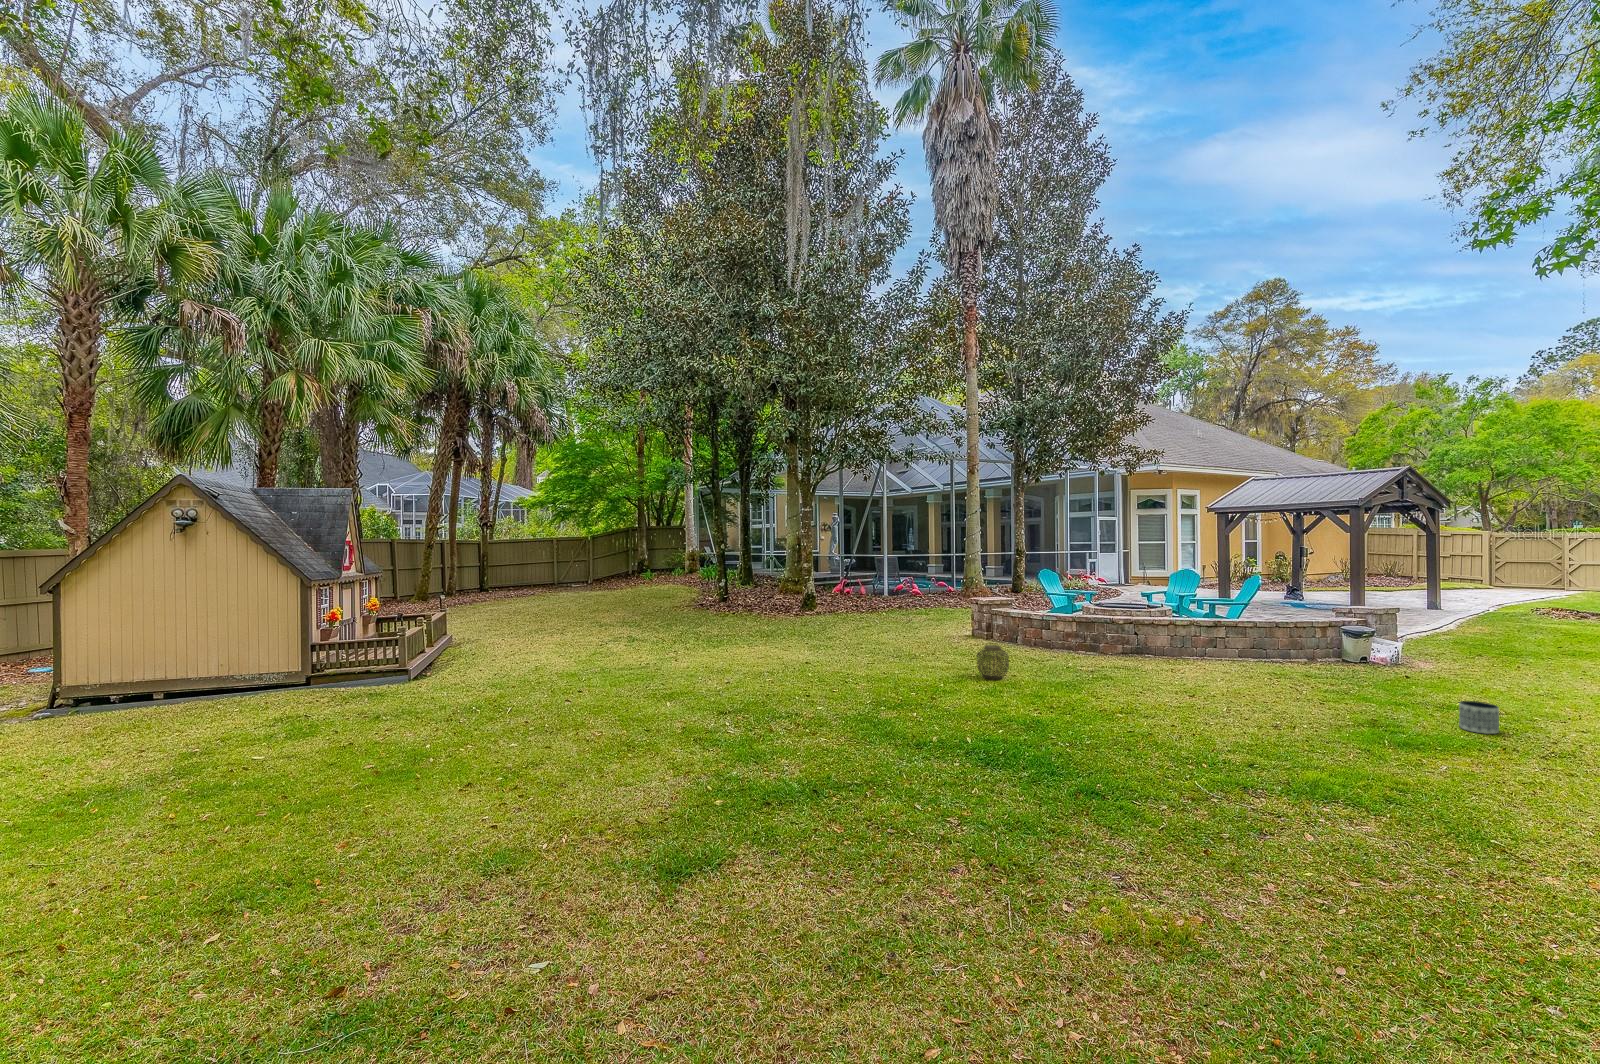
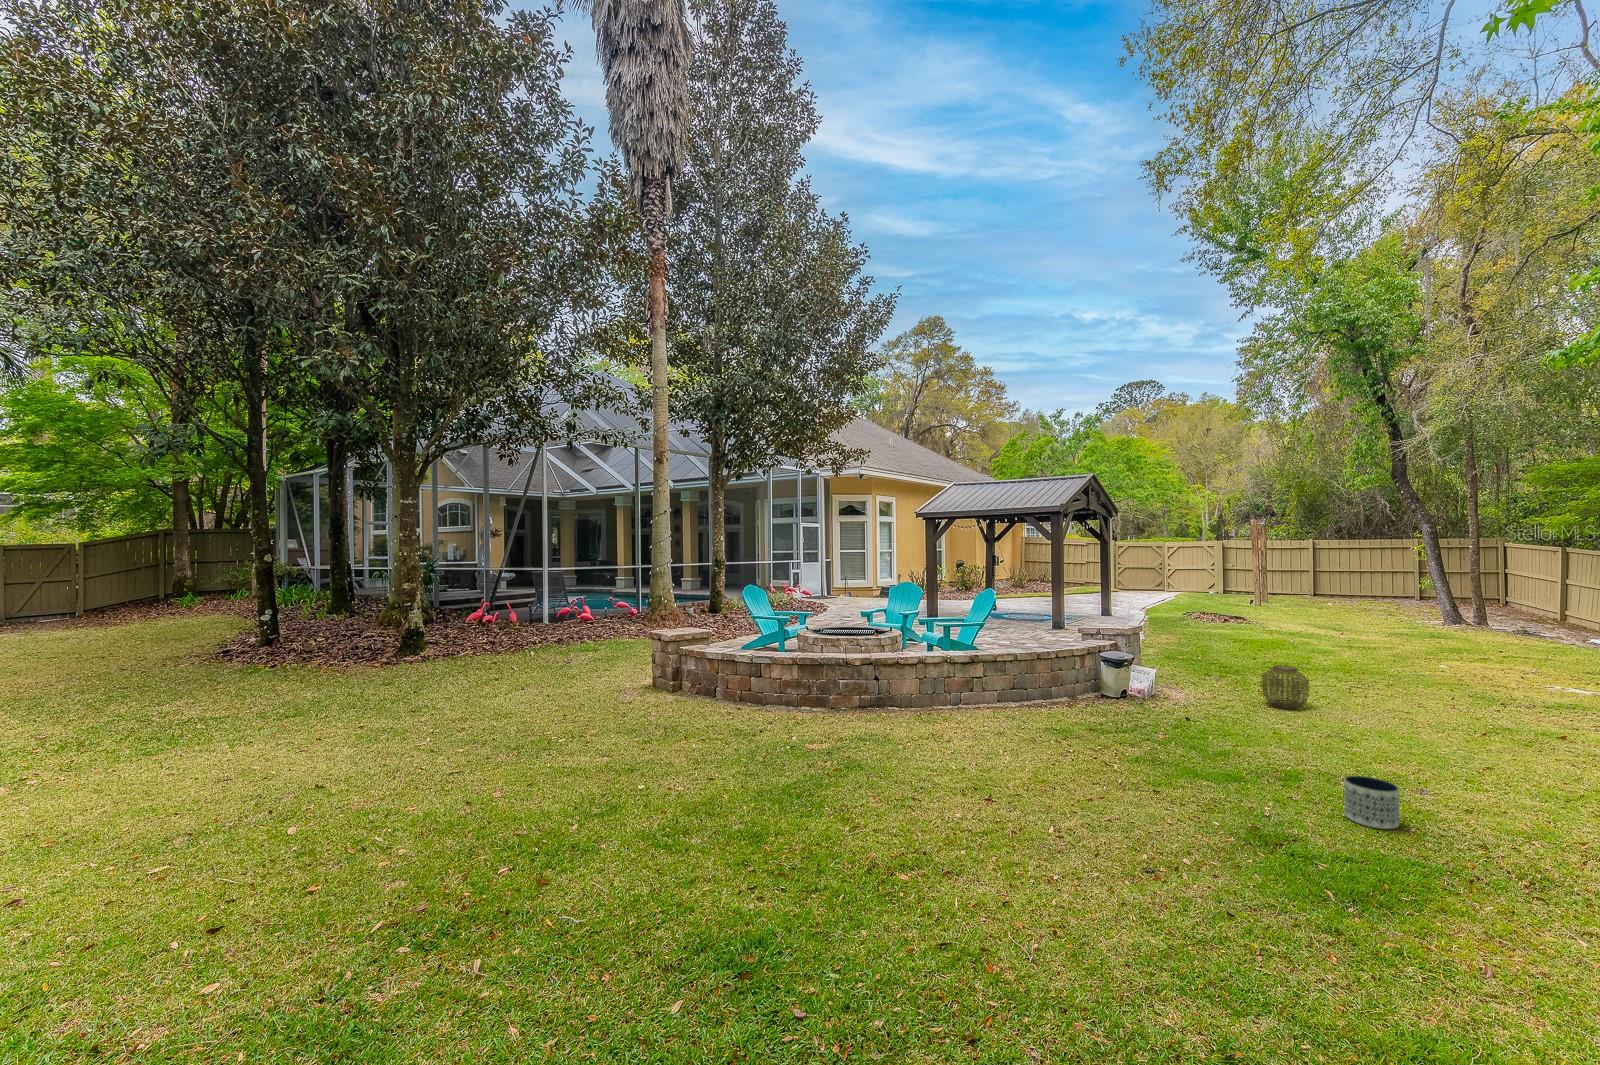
woven basket: present [977,645,1009,680] -> present [1262,665,1309,710]

